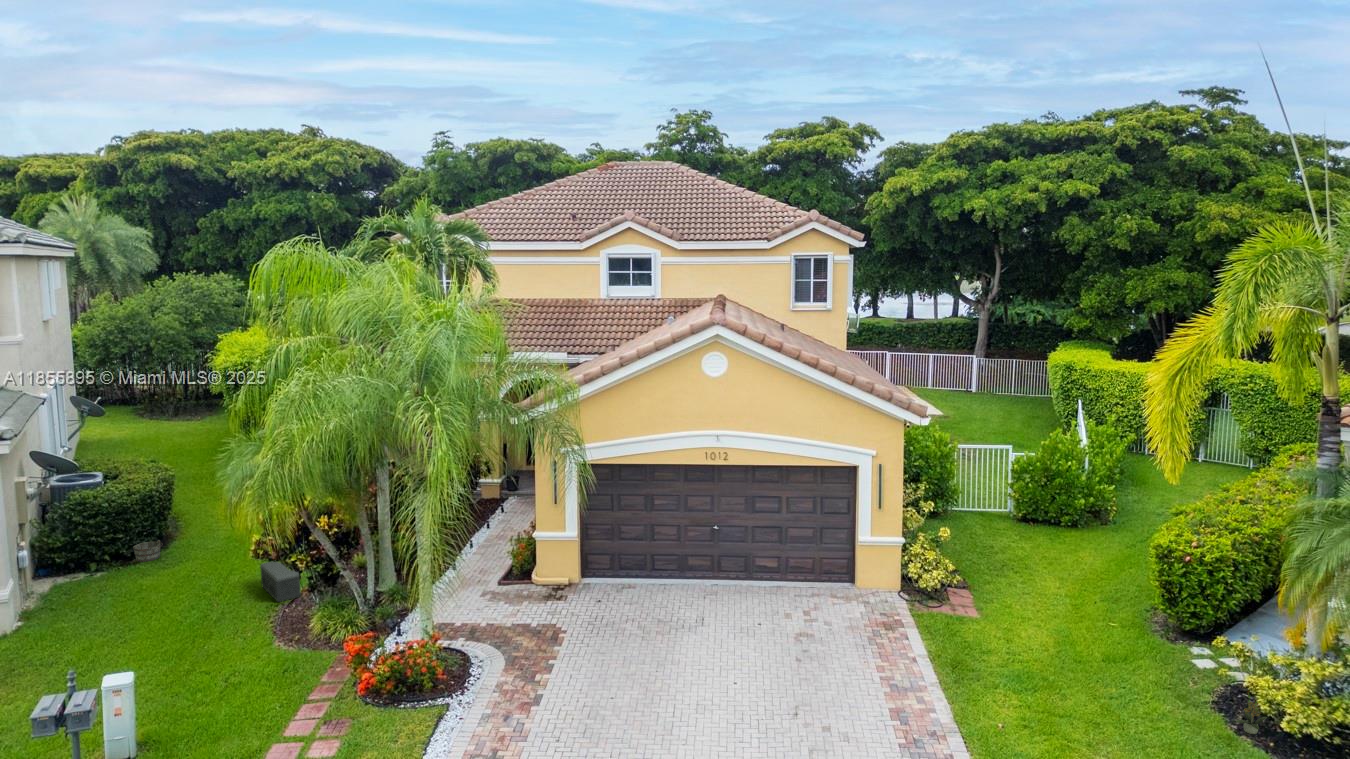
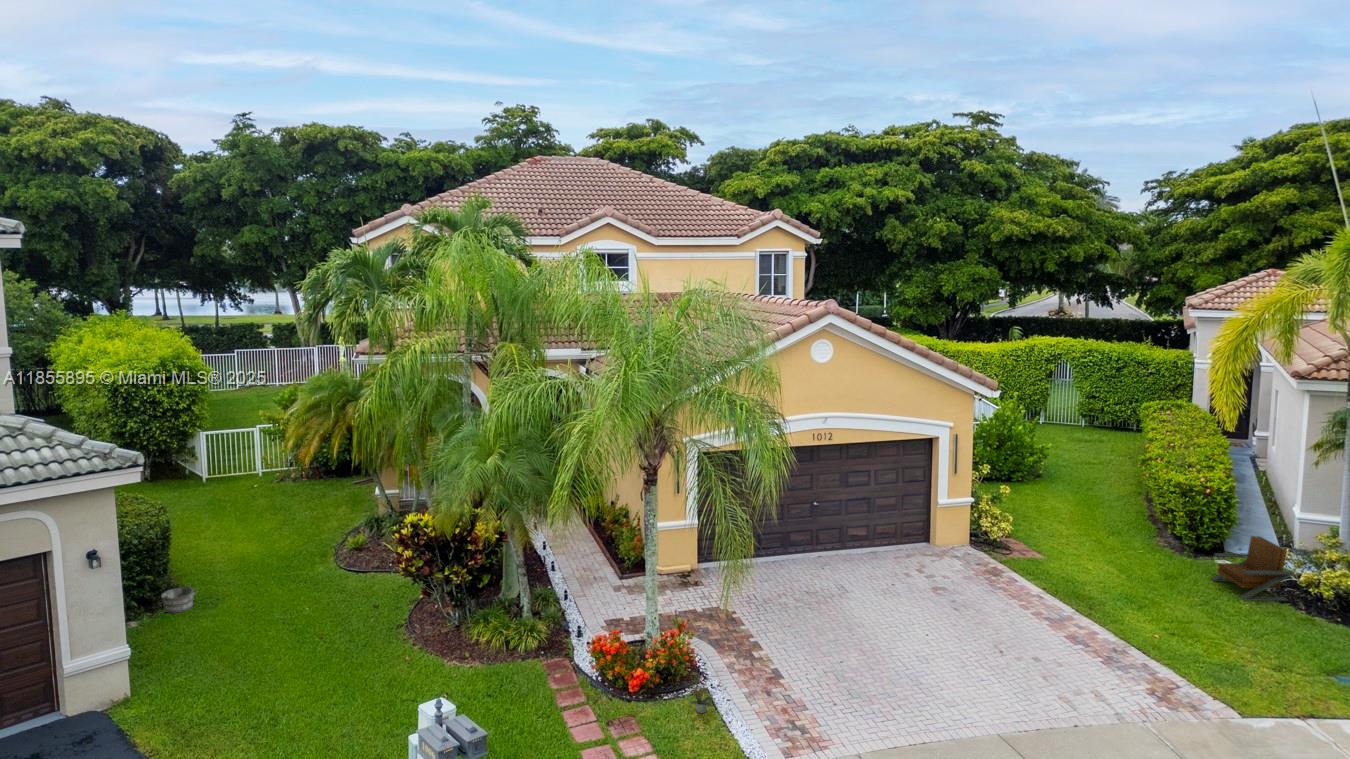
storage bench: present [260,561,301,602] -> none [369,586,430,633]
lounge chair: none [1162,622,1242,711] -> present [1212,536,1293,601]
potted plant: present [1236,693,1267,734] -> present [689,677,712,713]

